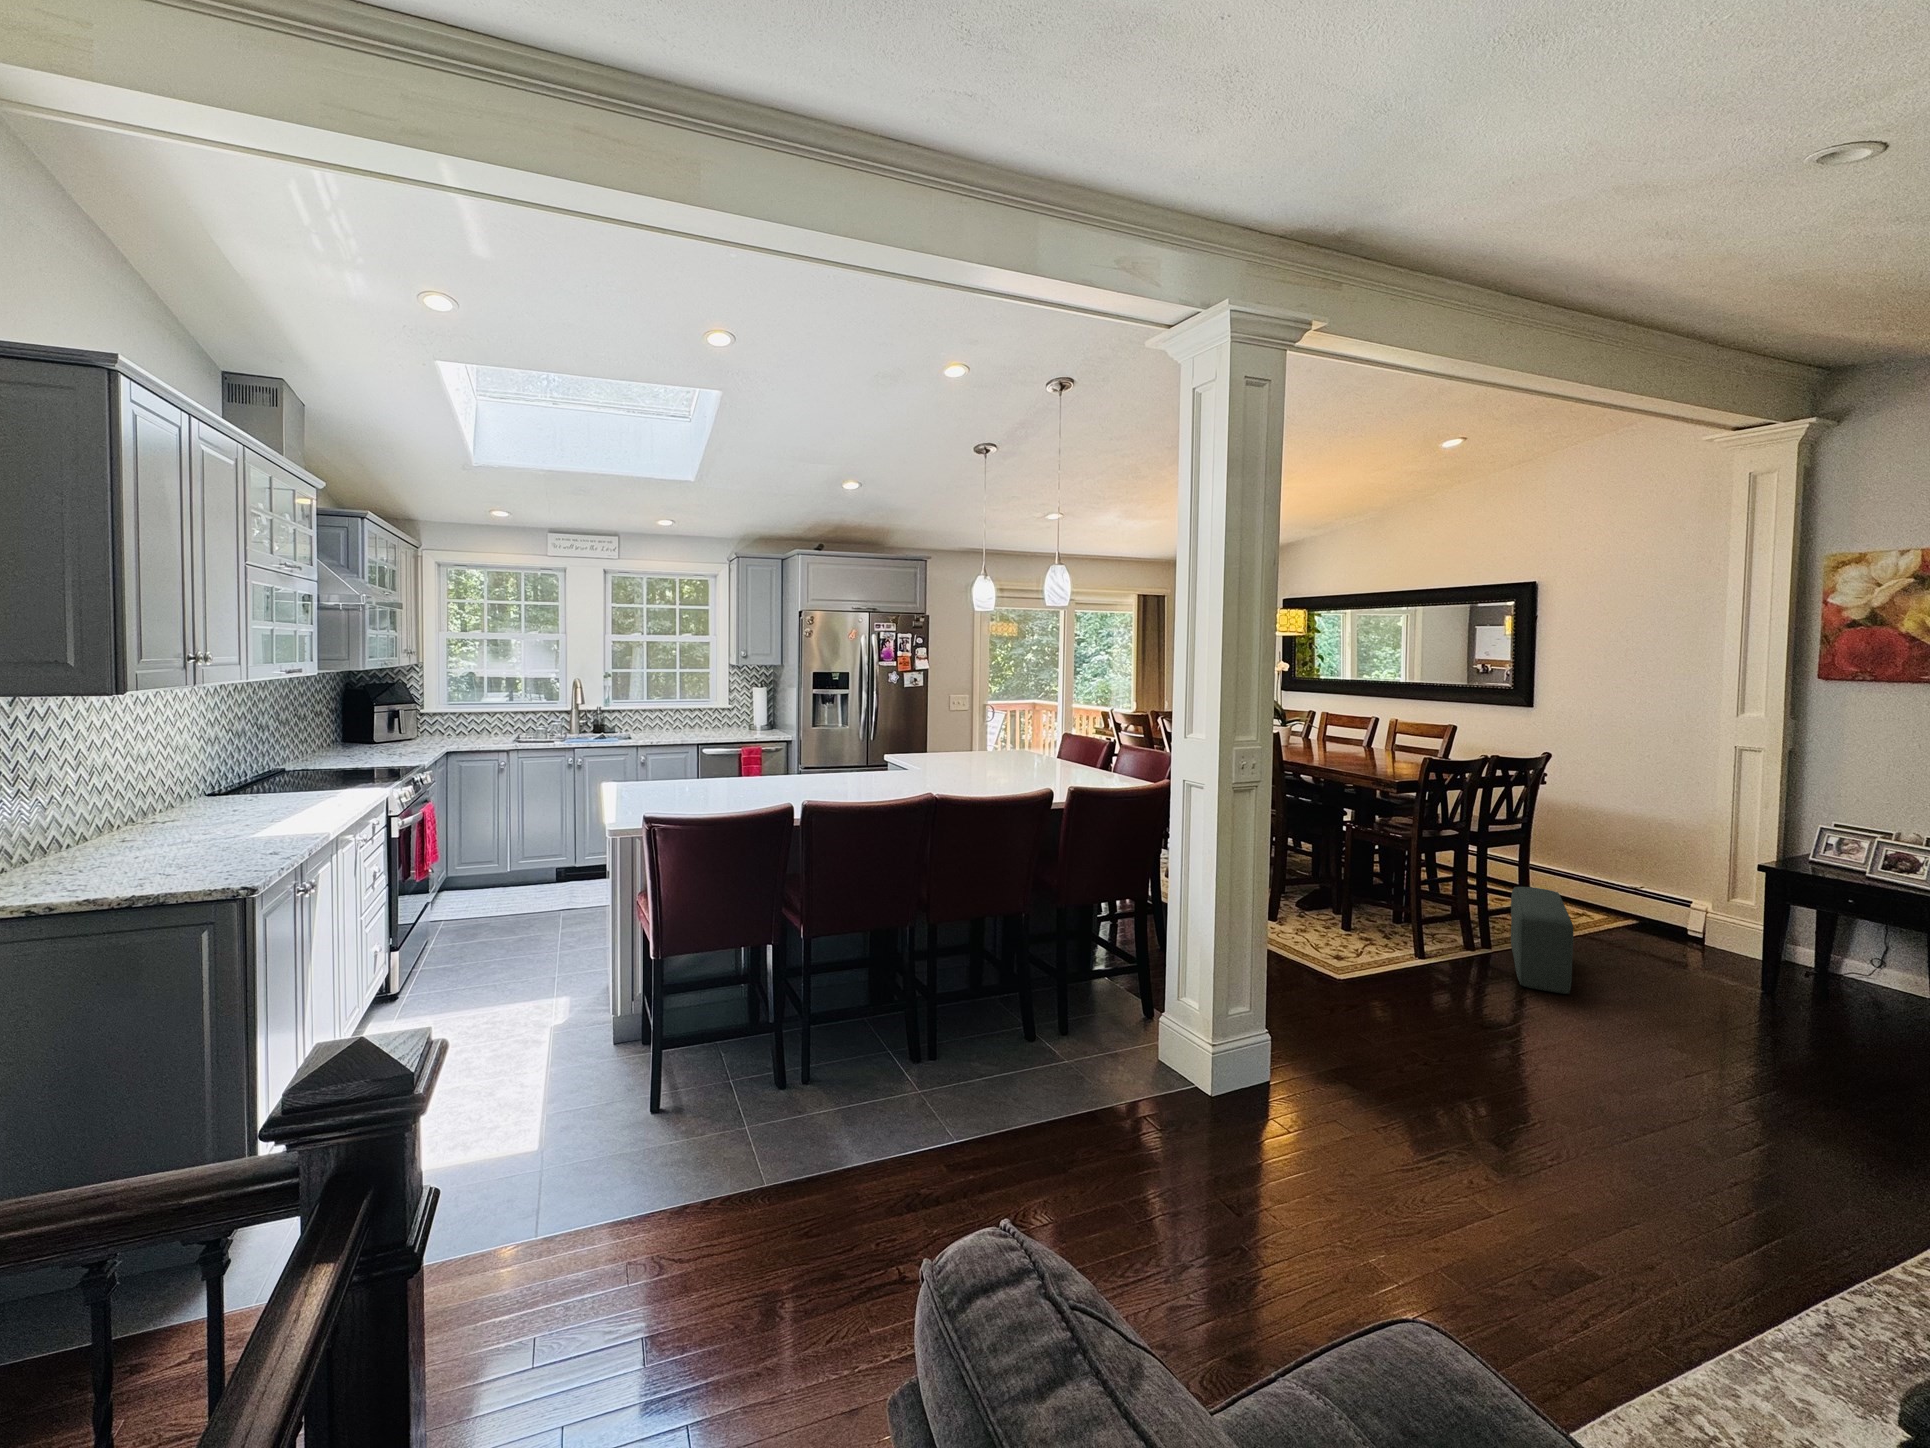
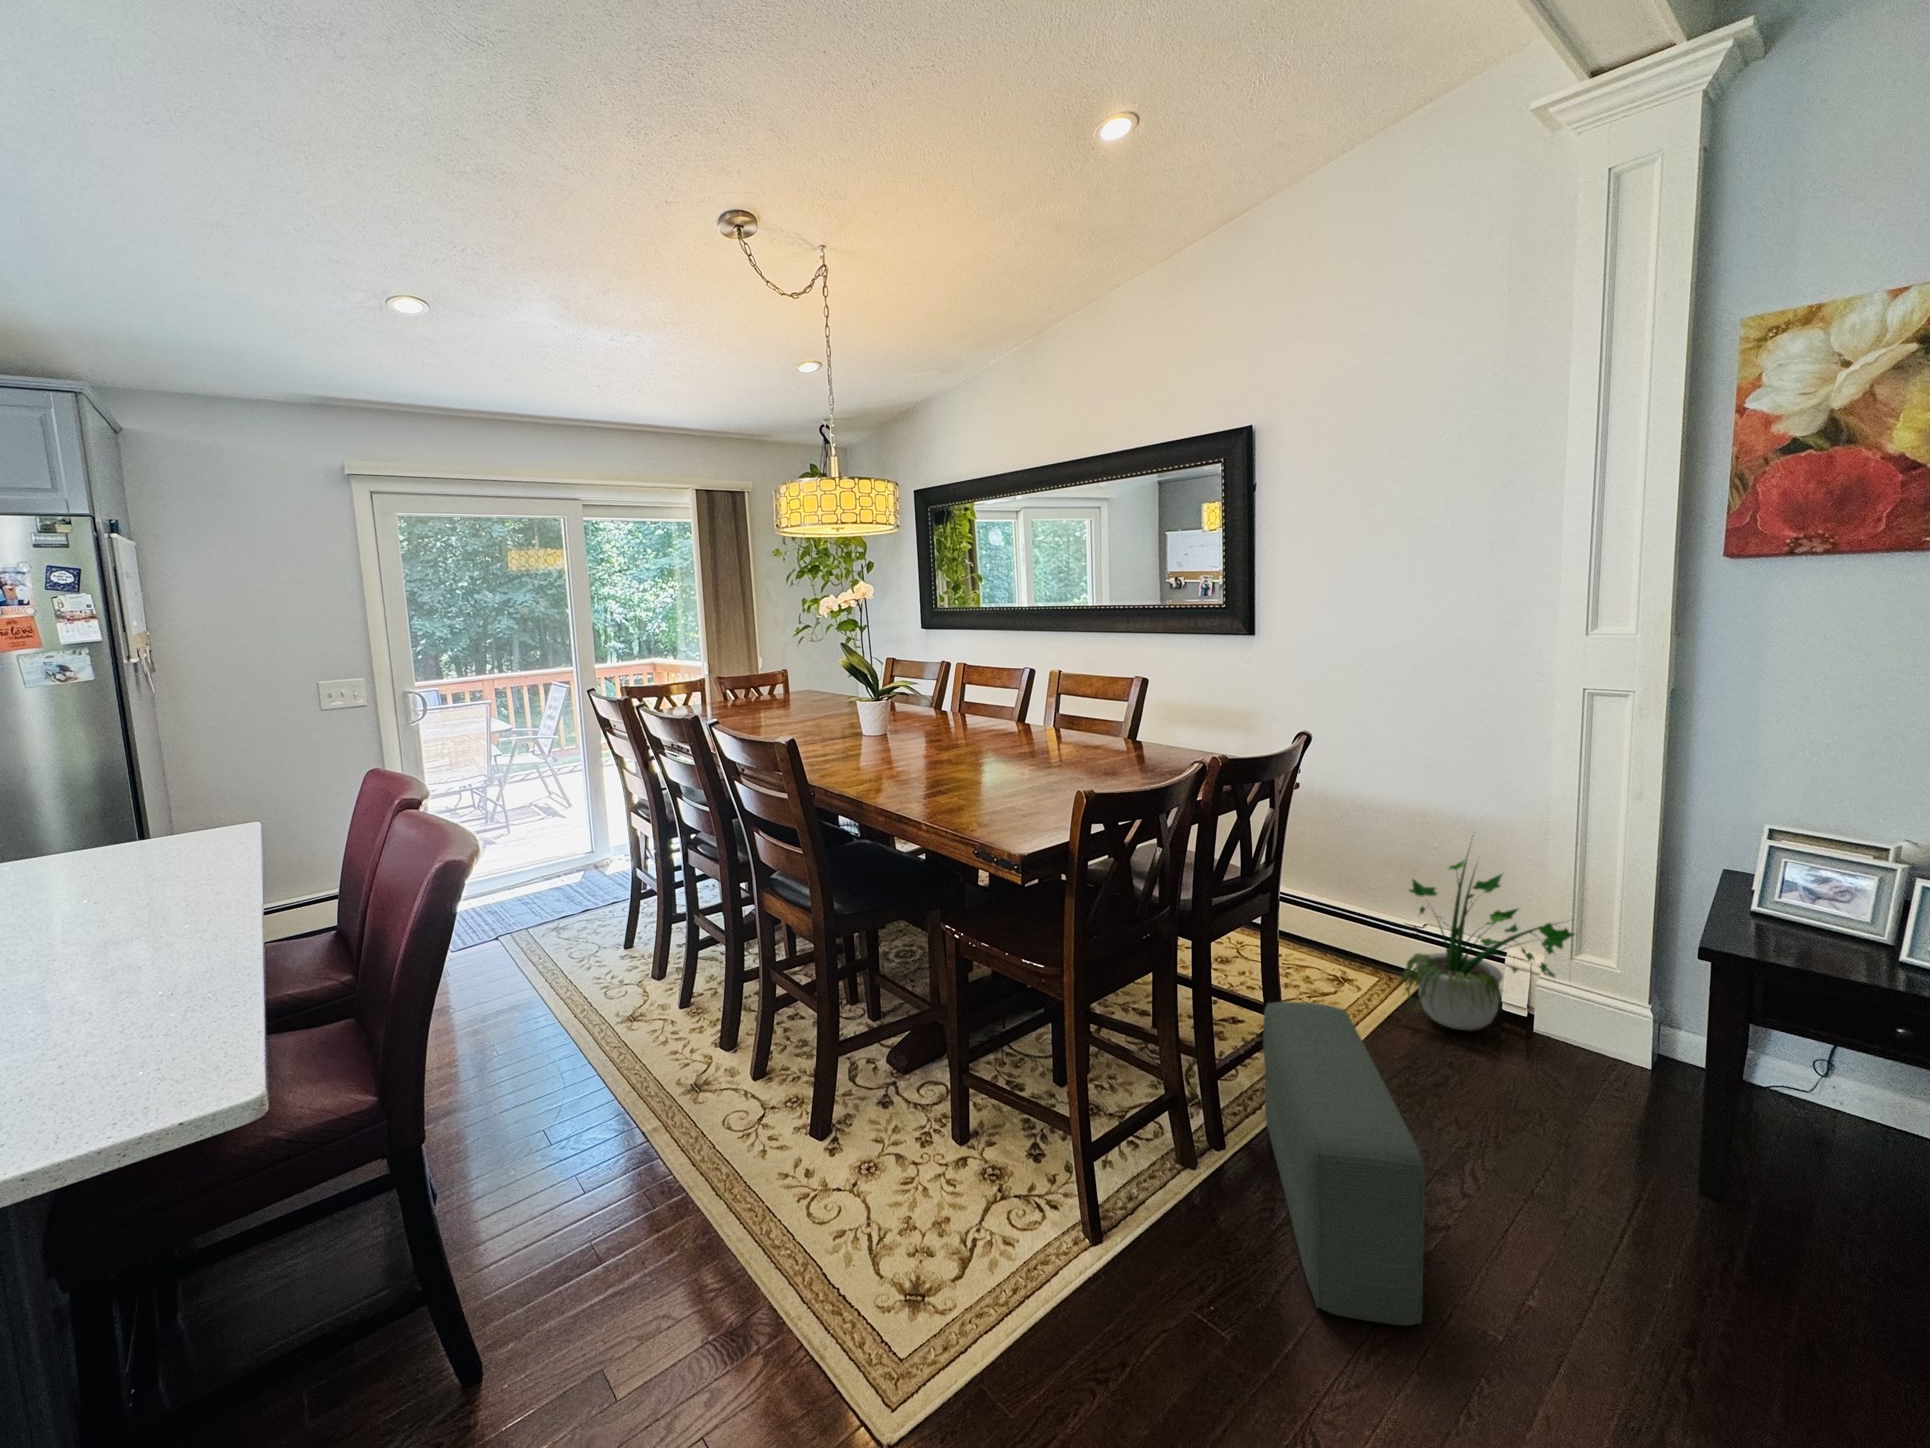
potted plant: none [1614,824,1726,938] -> present [1400,857,1575,1030]

